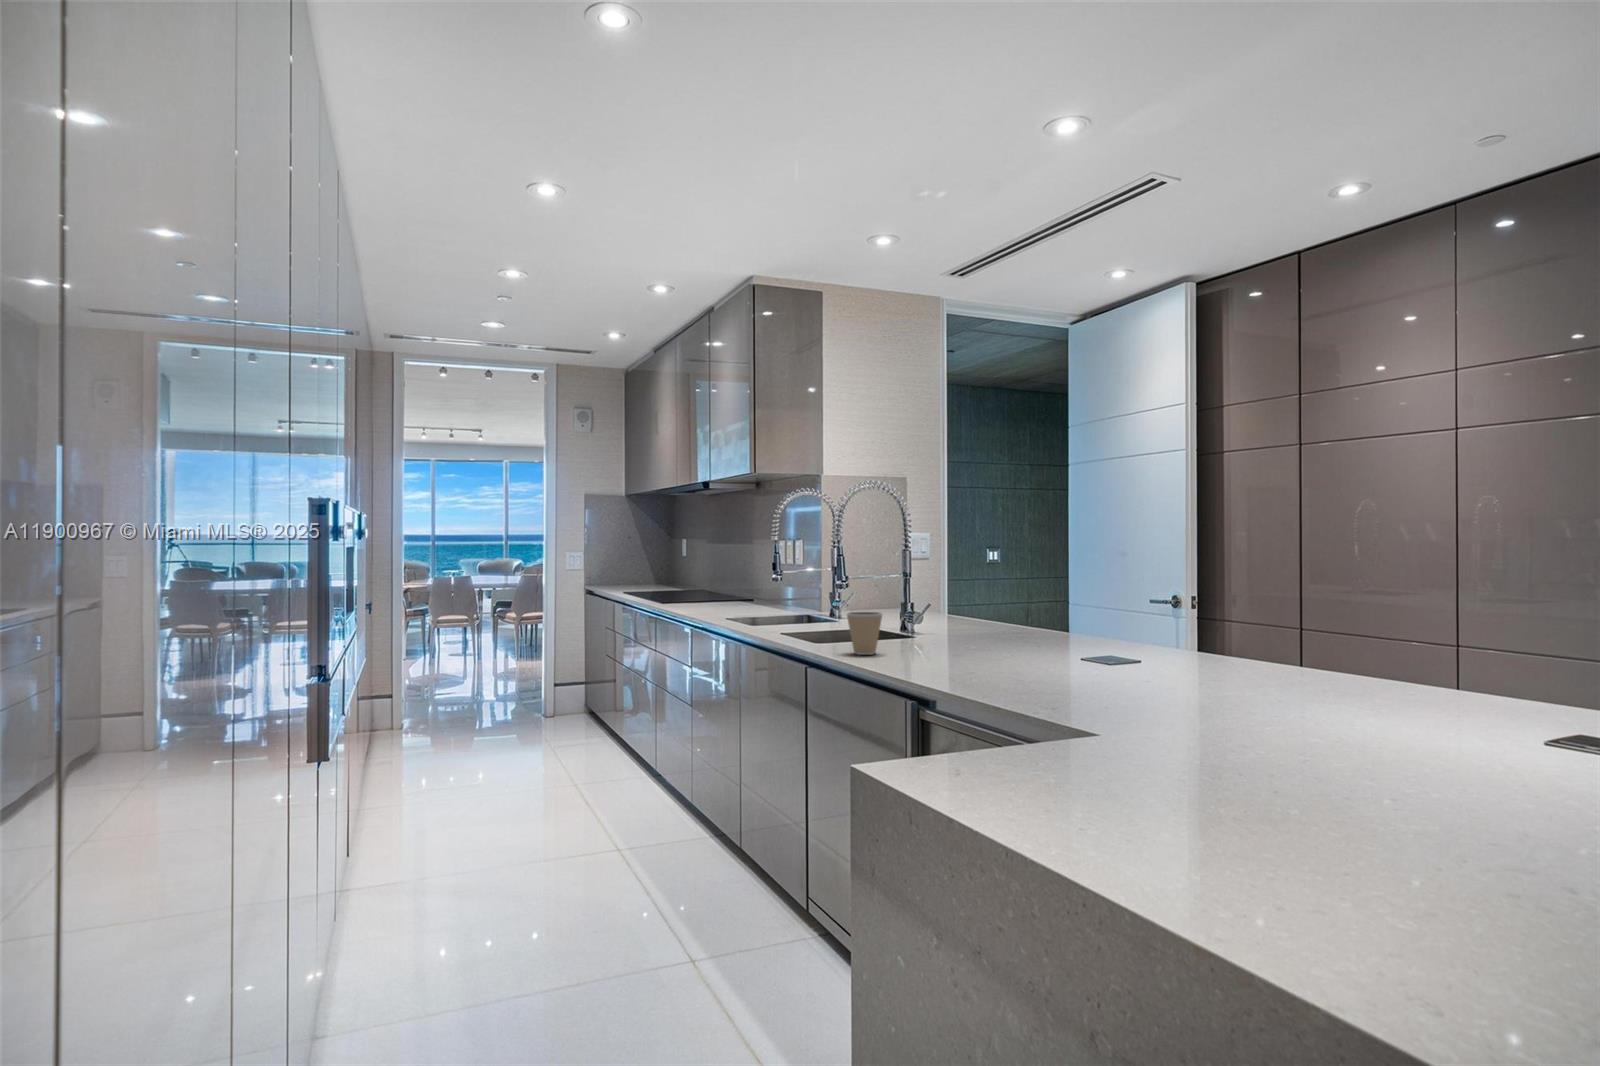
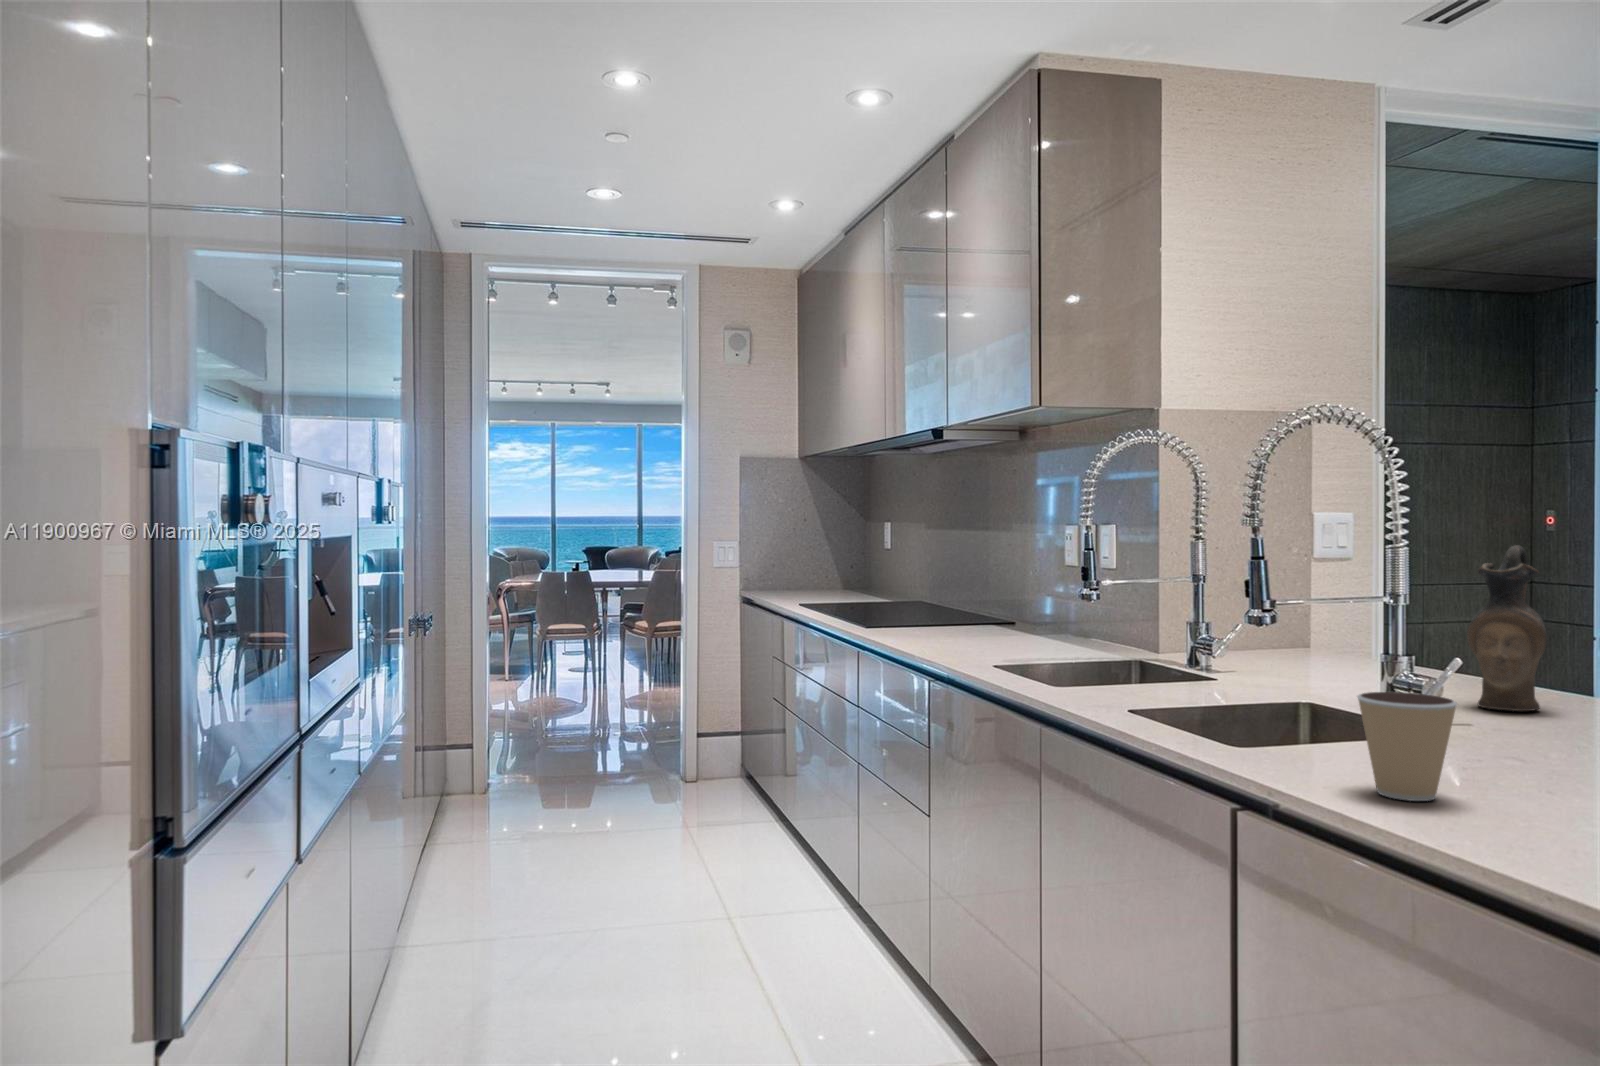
ceramic pitcher: none [944,550,976,629] -> present [1467,545,1547,711]

